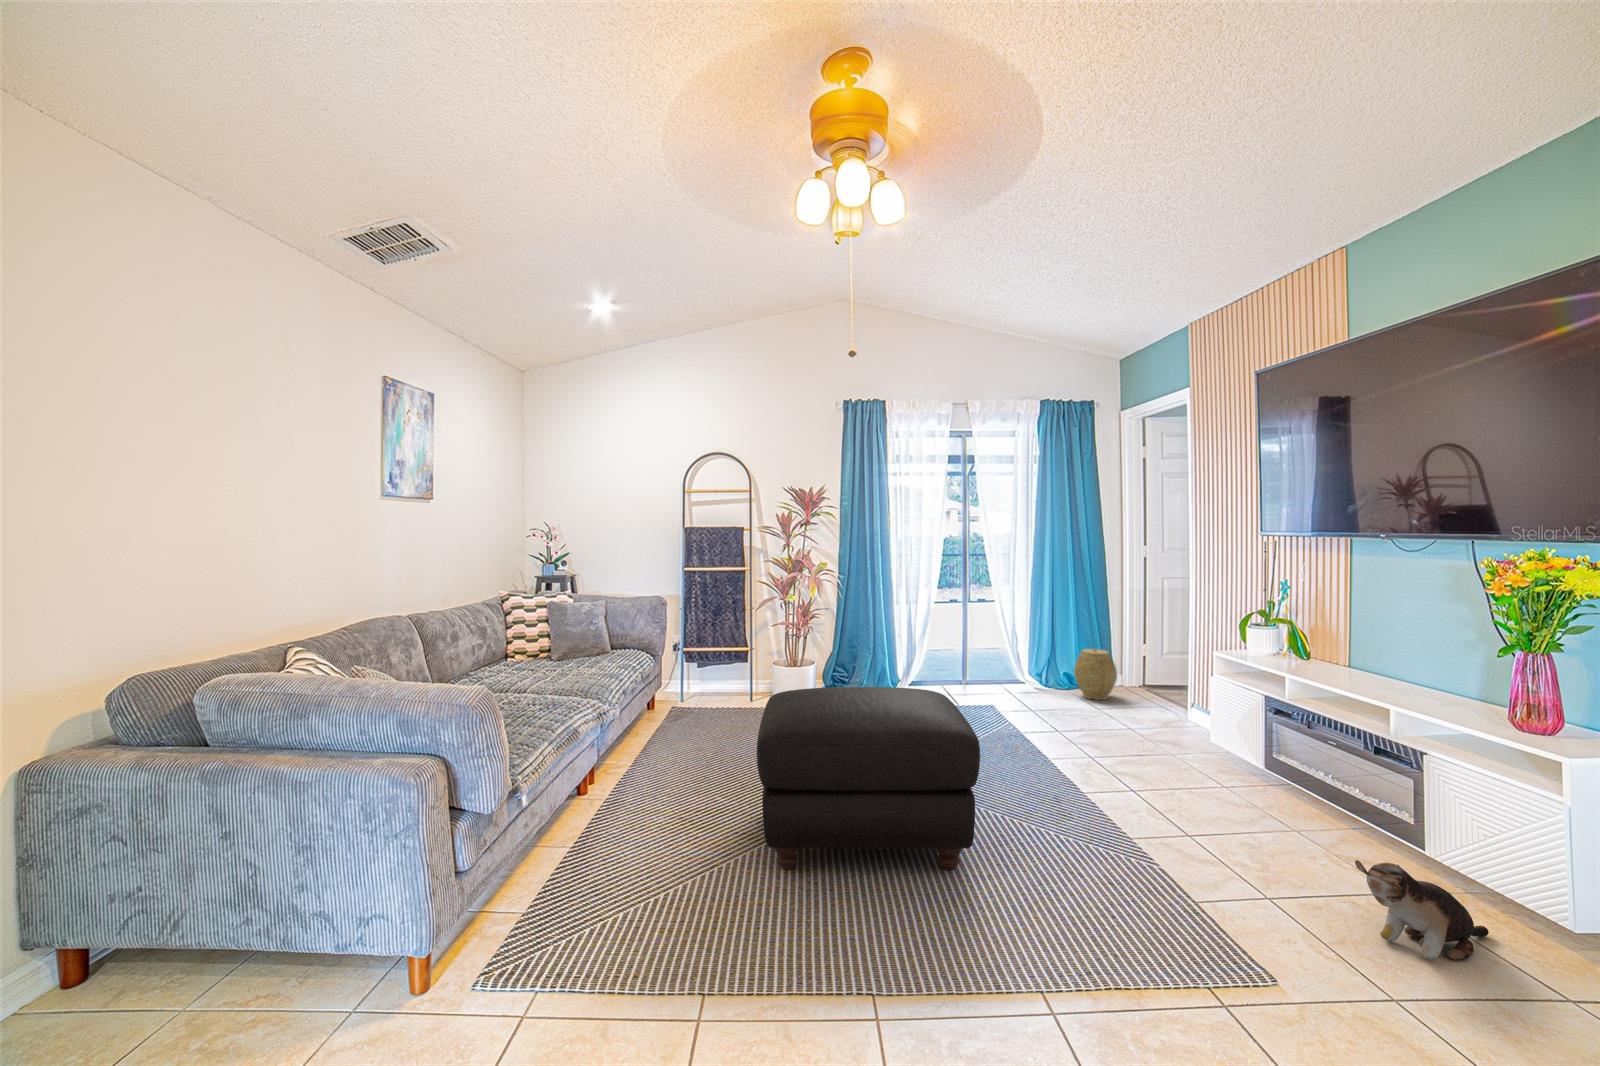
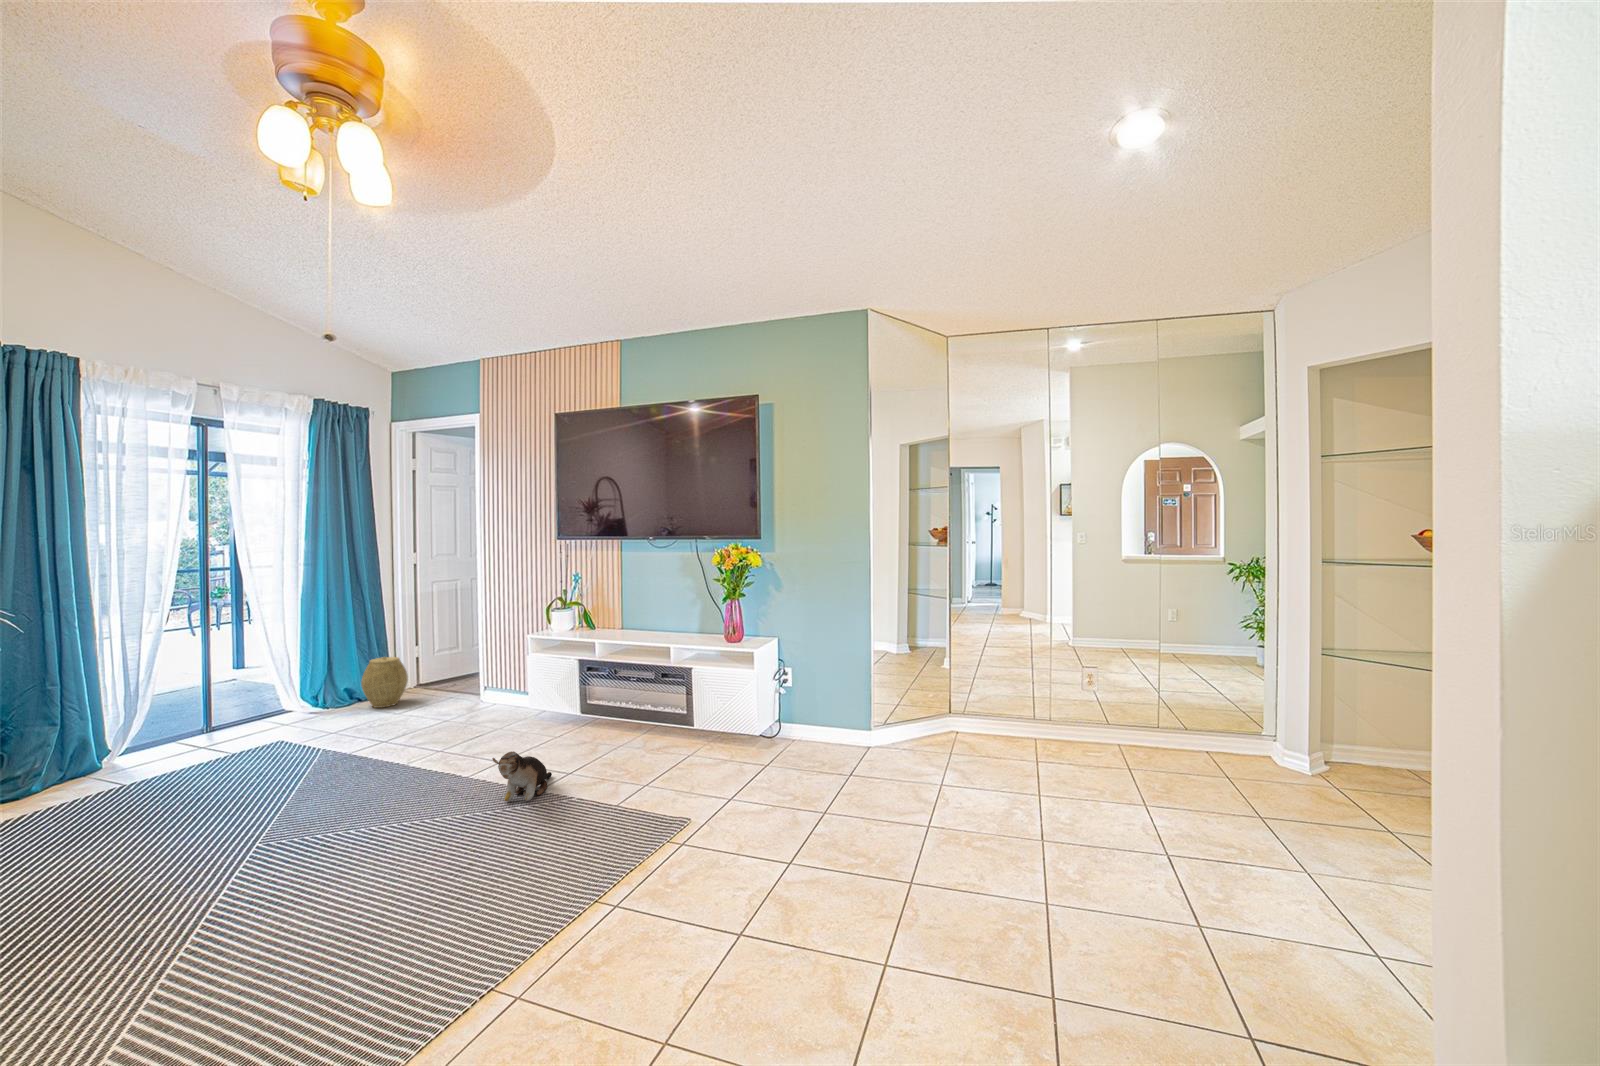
ottoman: present [757,687,980,870] -> none [111,721,484,989]
plush toy: present [1355,860,1489,960] -> present [492,751,552,802]

